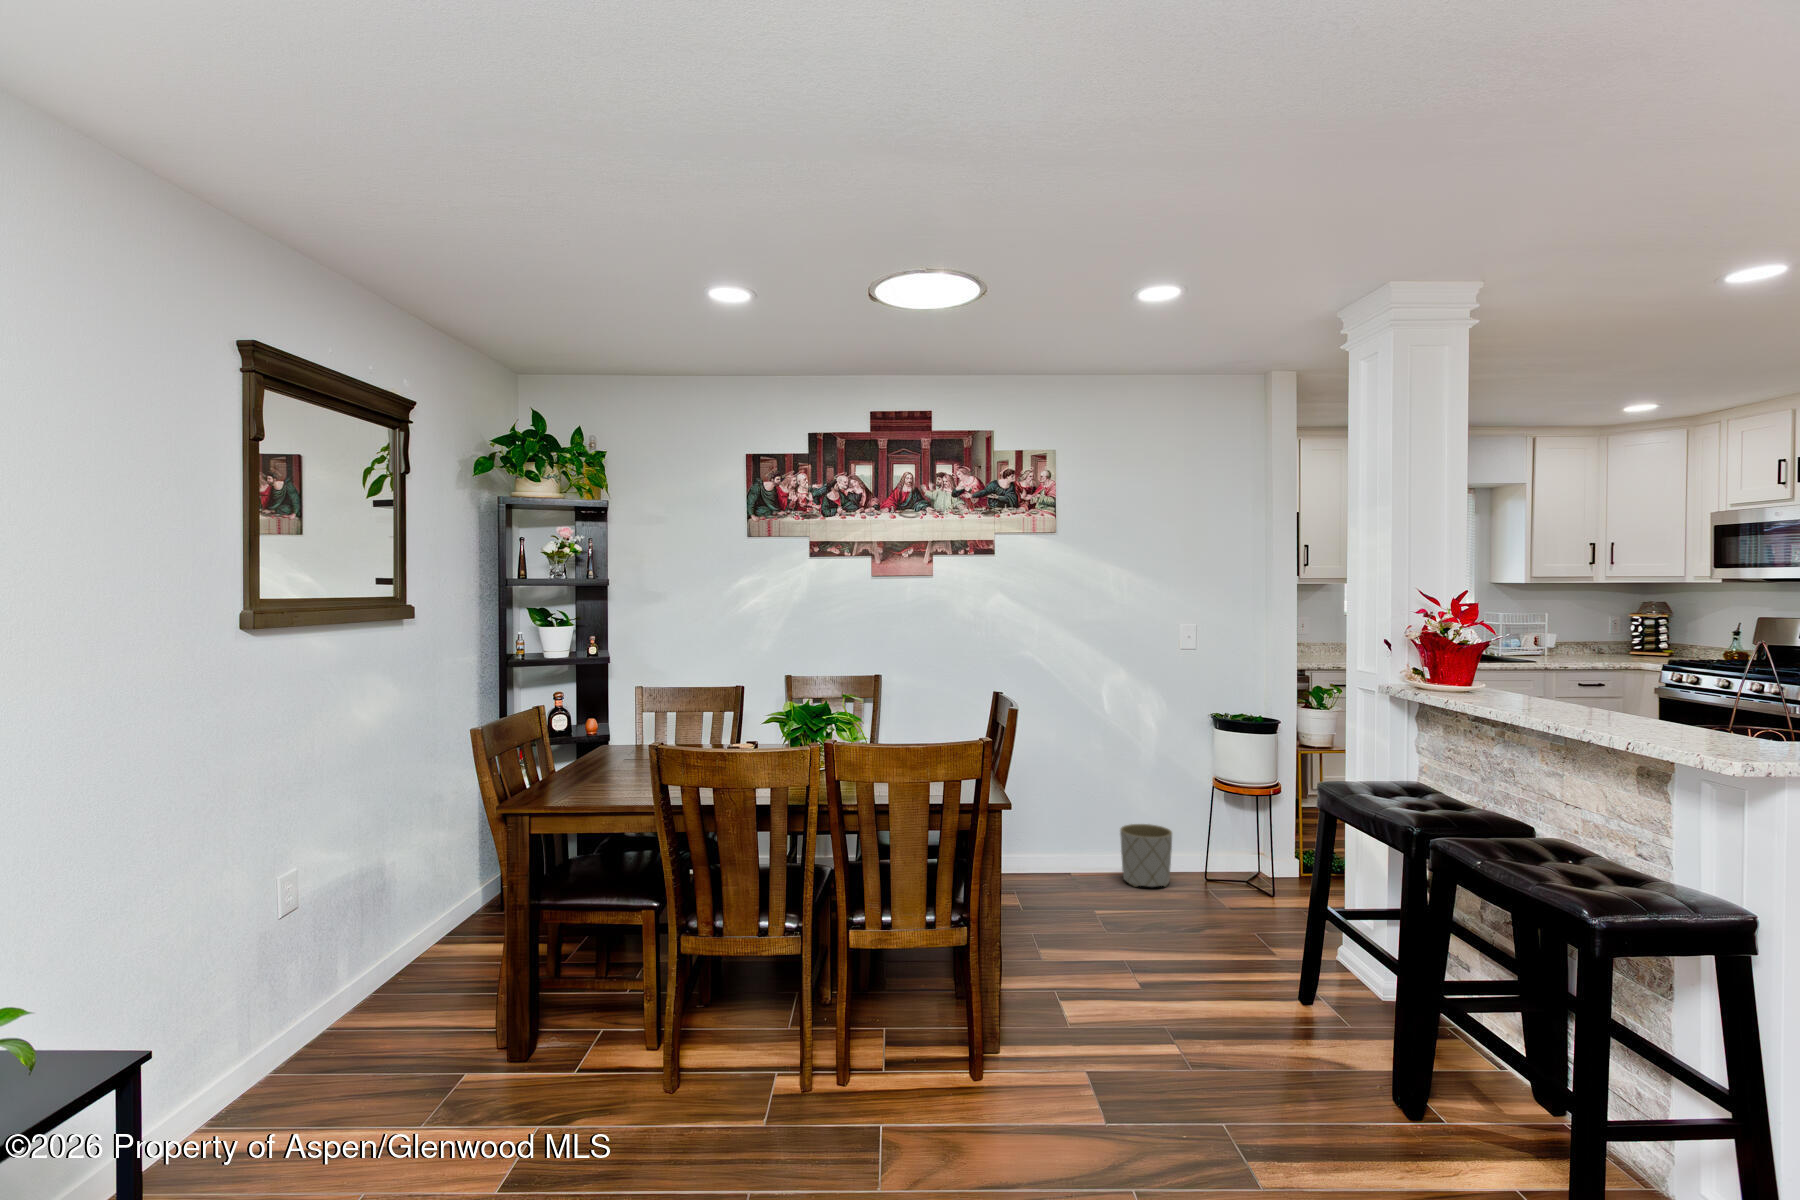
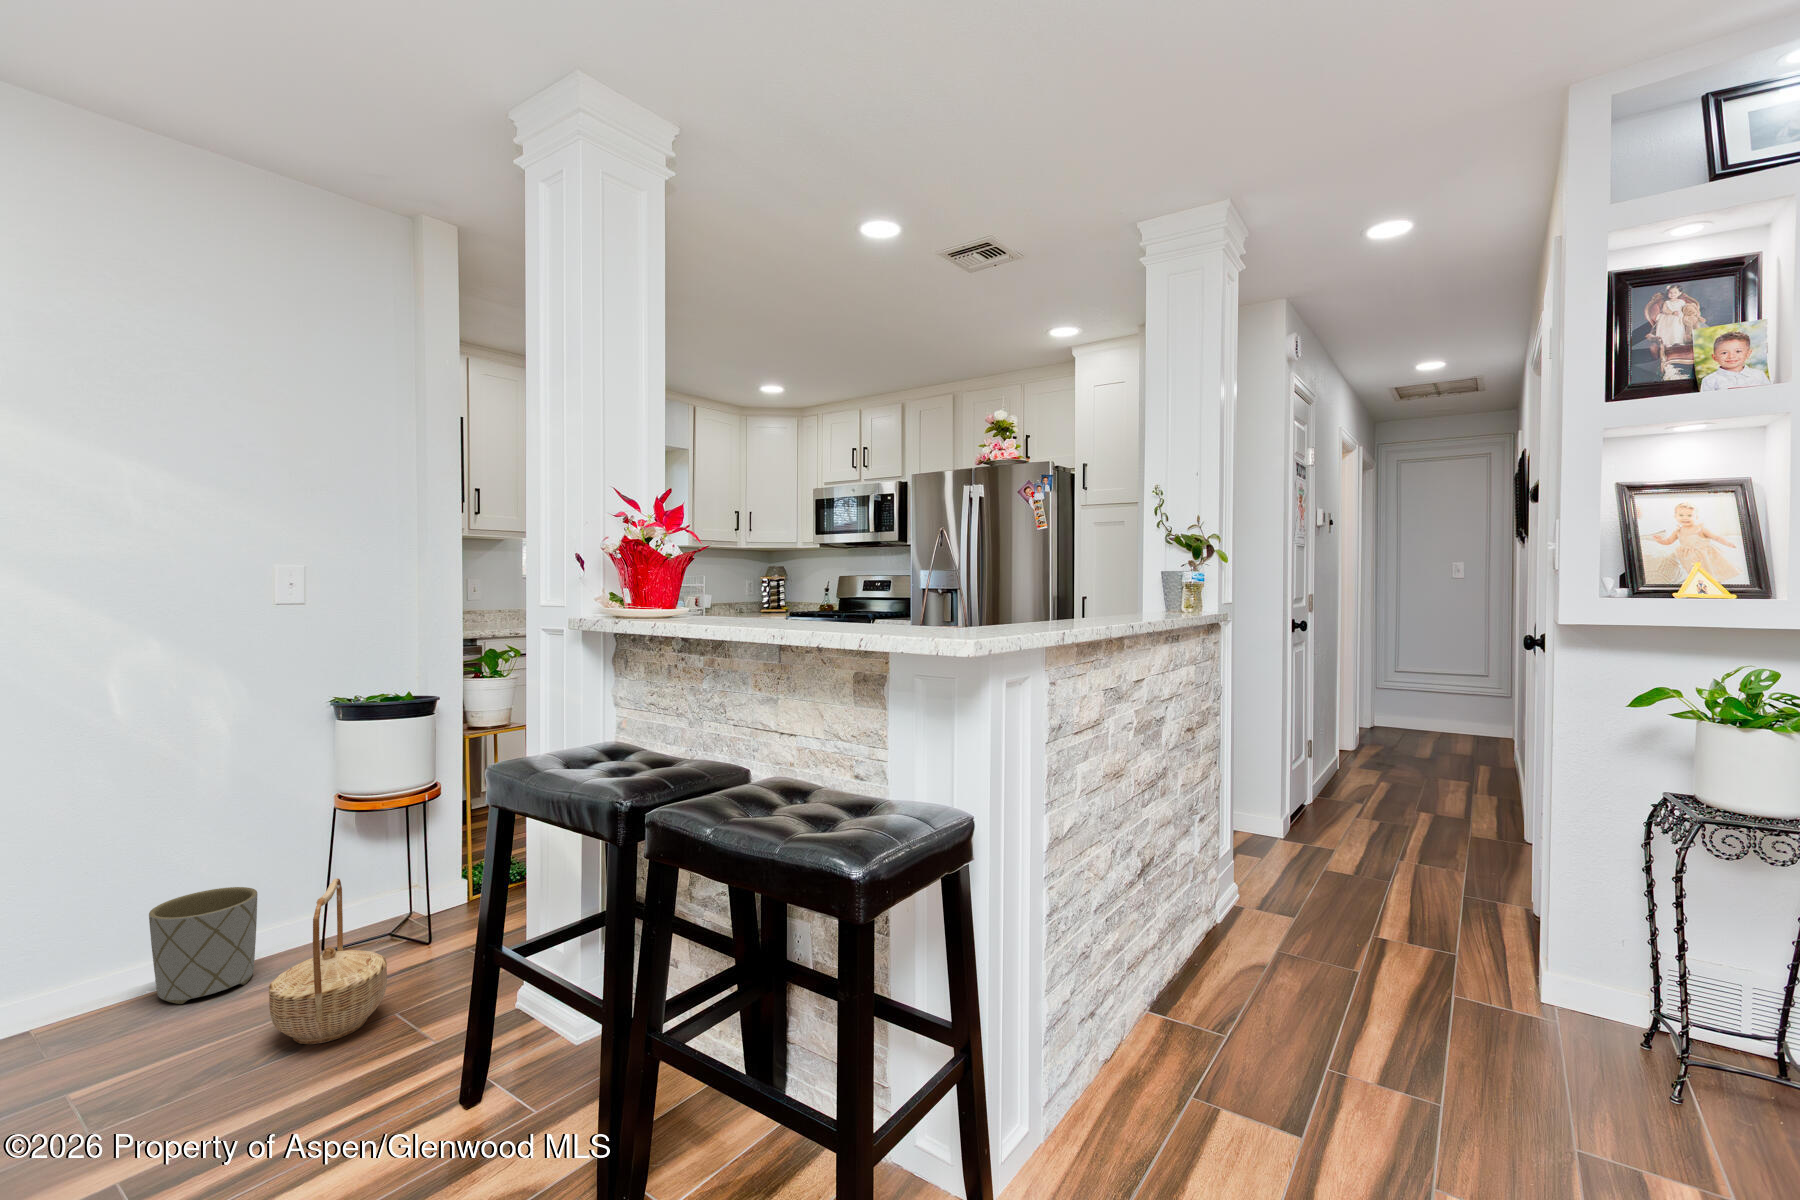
basket: none [1185,834,1250,934] -> present [269,878,387,1044]

